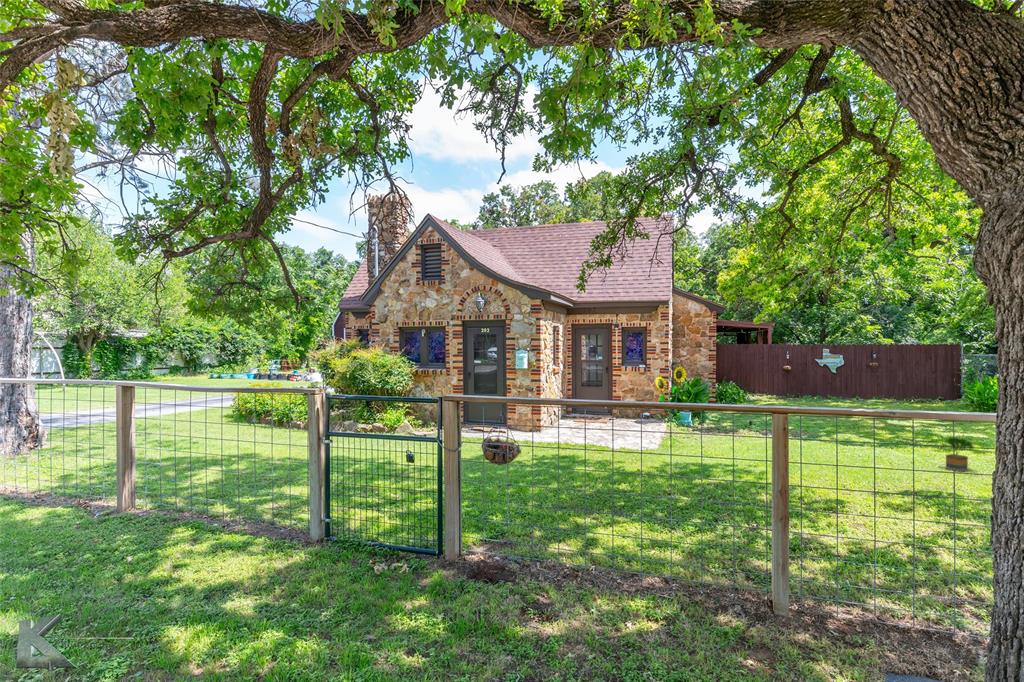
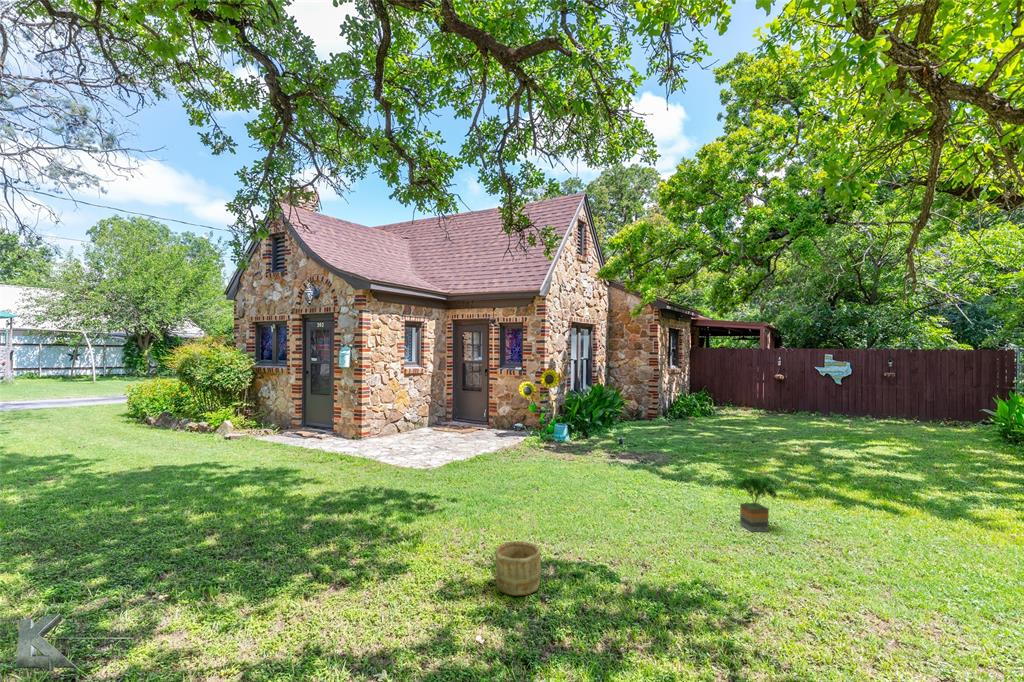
wooden bucket: none [895,481,933,512] -> present [494,541,541,595]

